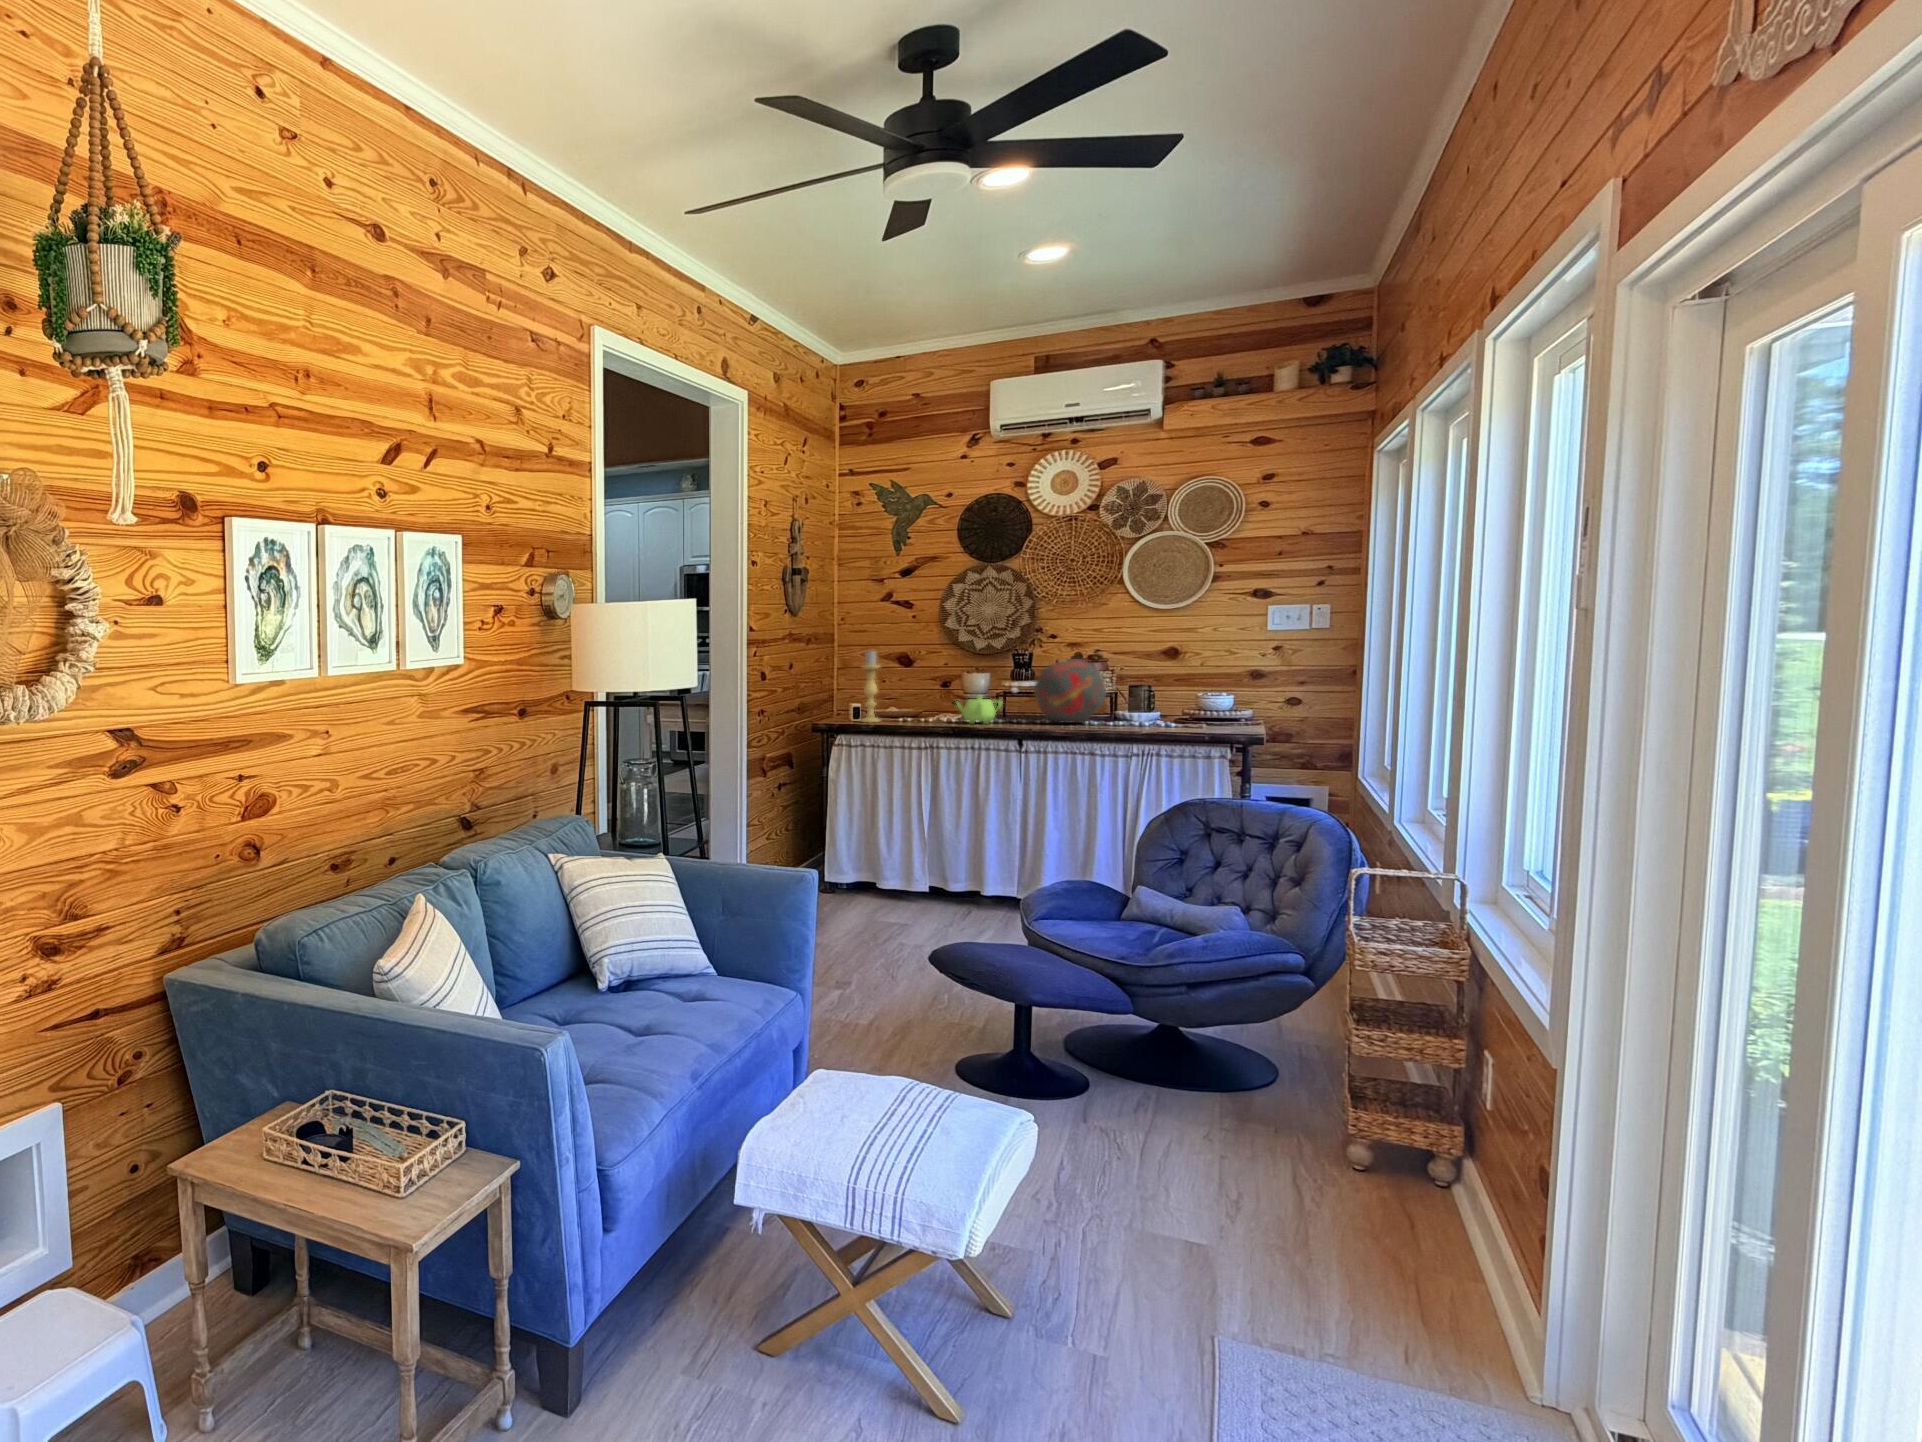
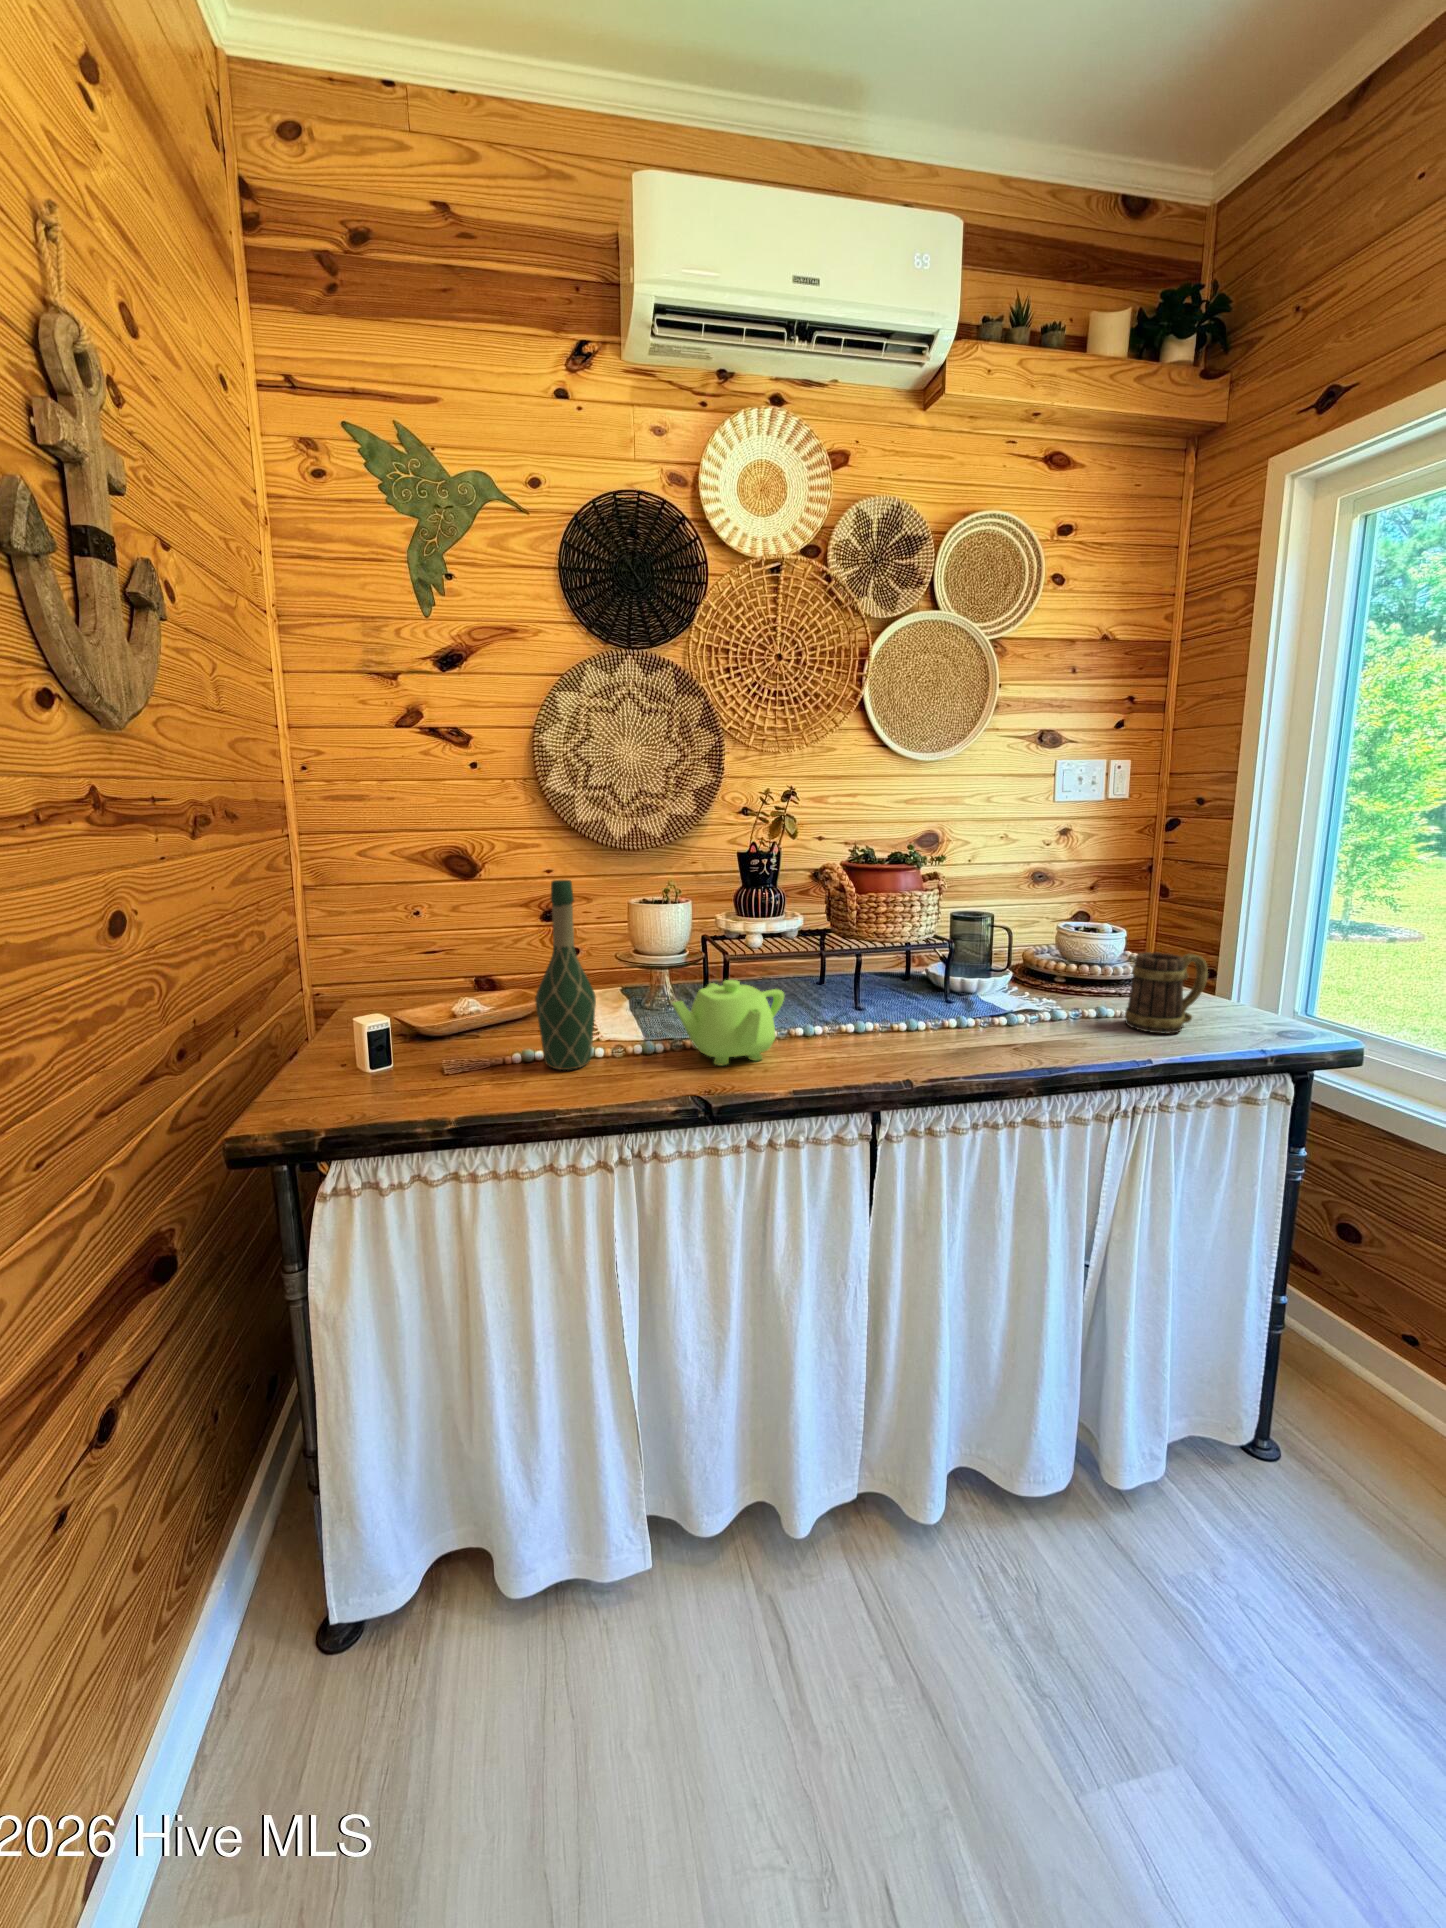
candle holder: present [861,650,880,723] -> none [387,855,464,1096]
wine bottle: none [908,659,929,722] -> present [535,880,596,1070]
decorative orb: present [1034,659,1106,723] -> none [835,871,998,1032]
mug: none [1169,695,1209,728] -> present [1125,952,1208,1033]

